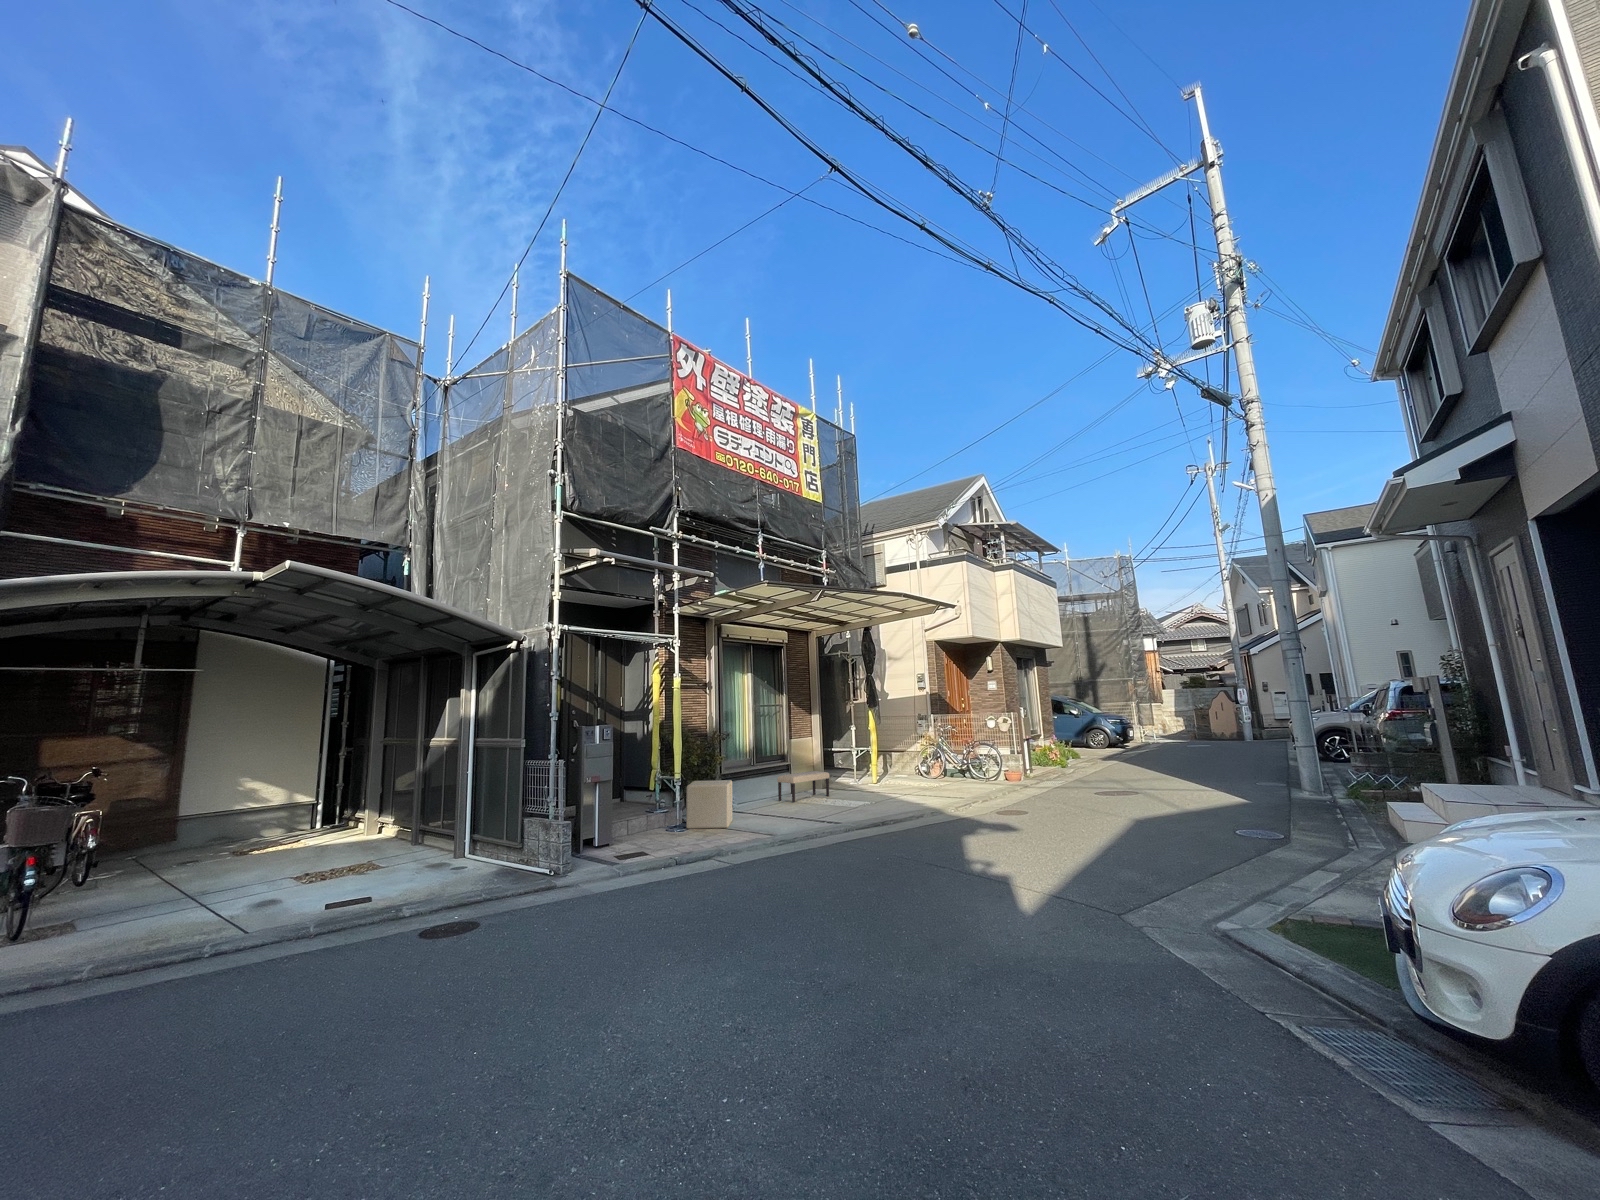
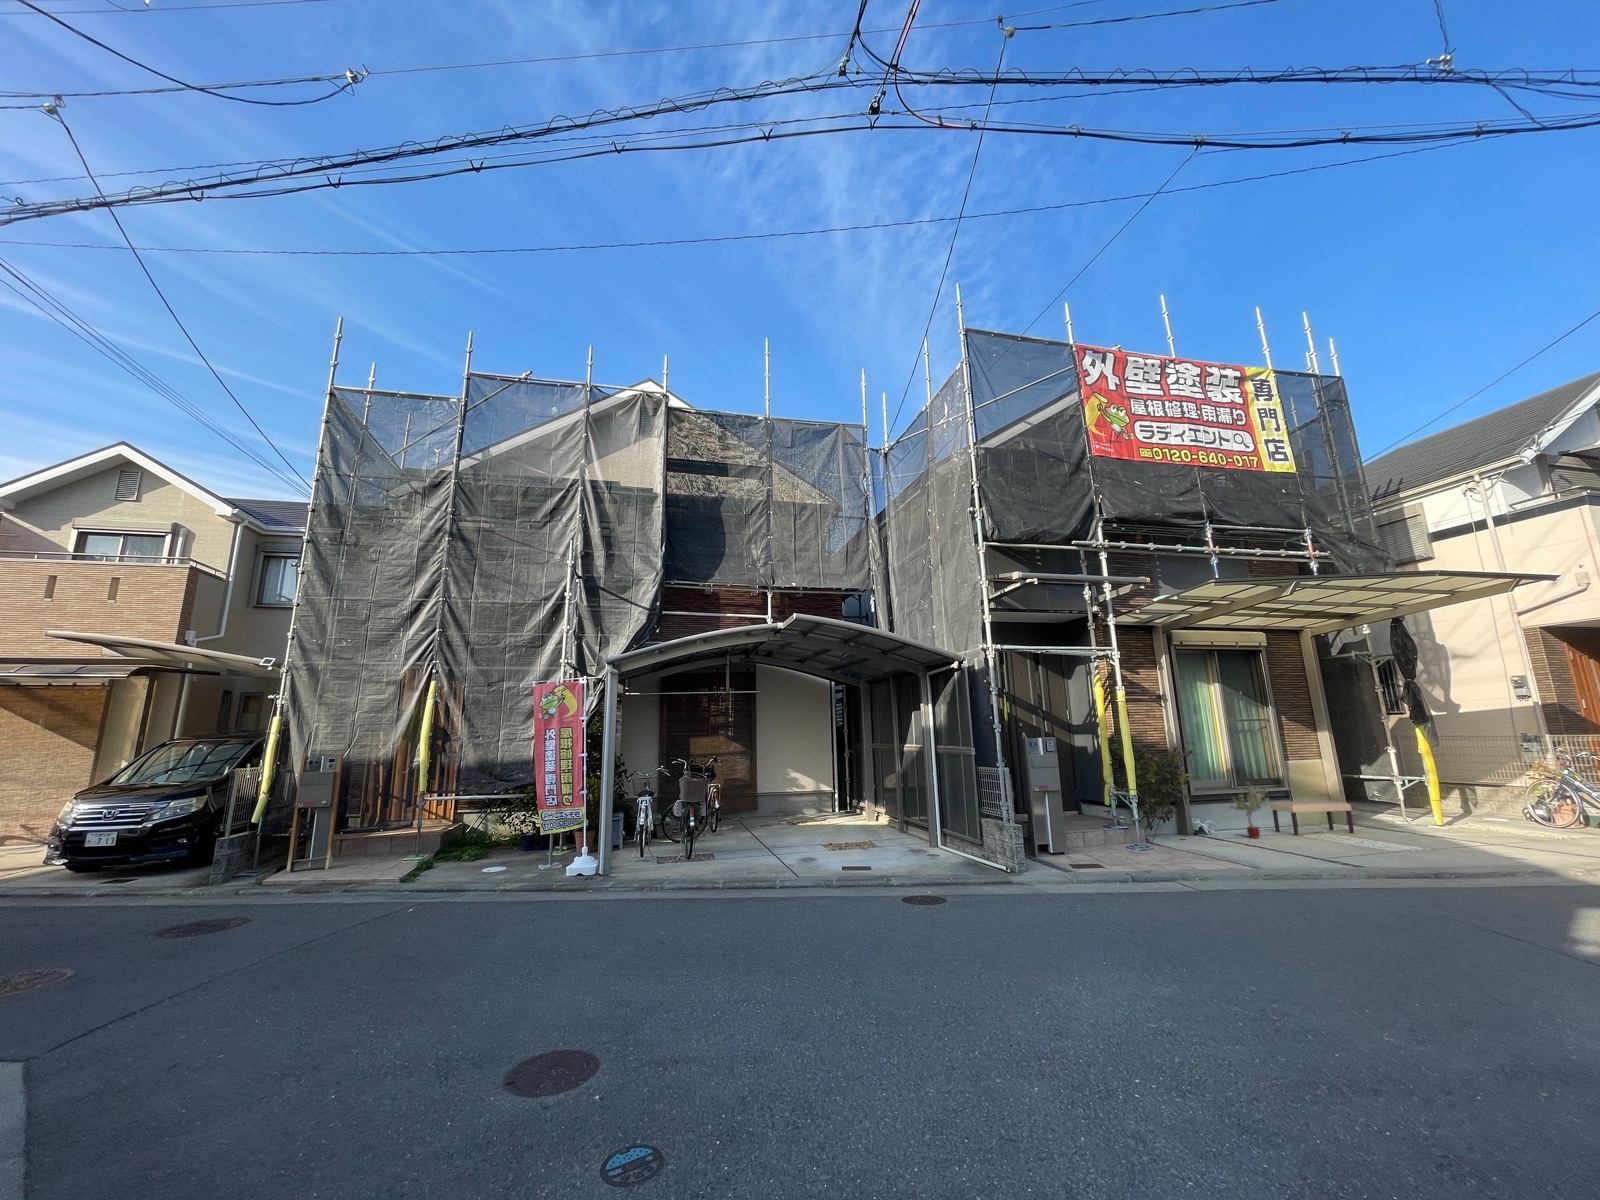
potted tree: none [750,759,779,809] -> present [1230,782,1269,838]
cardboard box: present [686,780,733,829] -> none [1144,799,1206,852]

